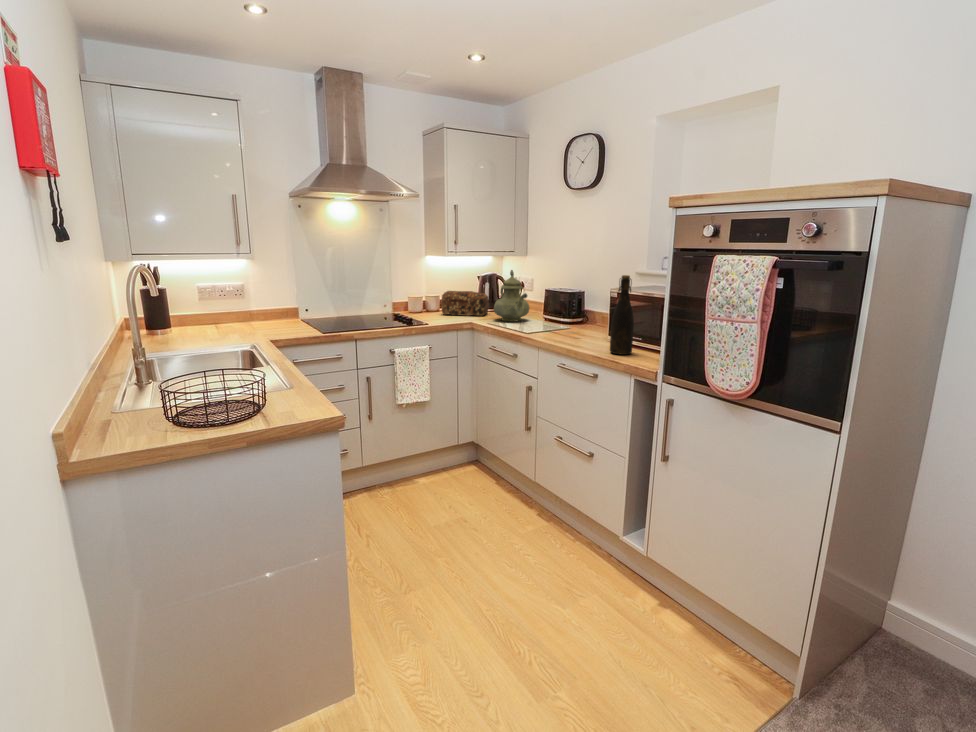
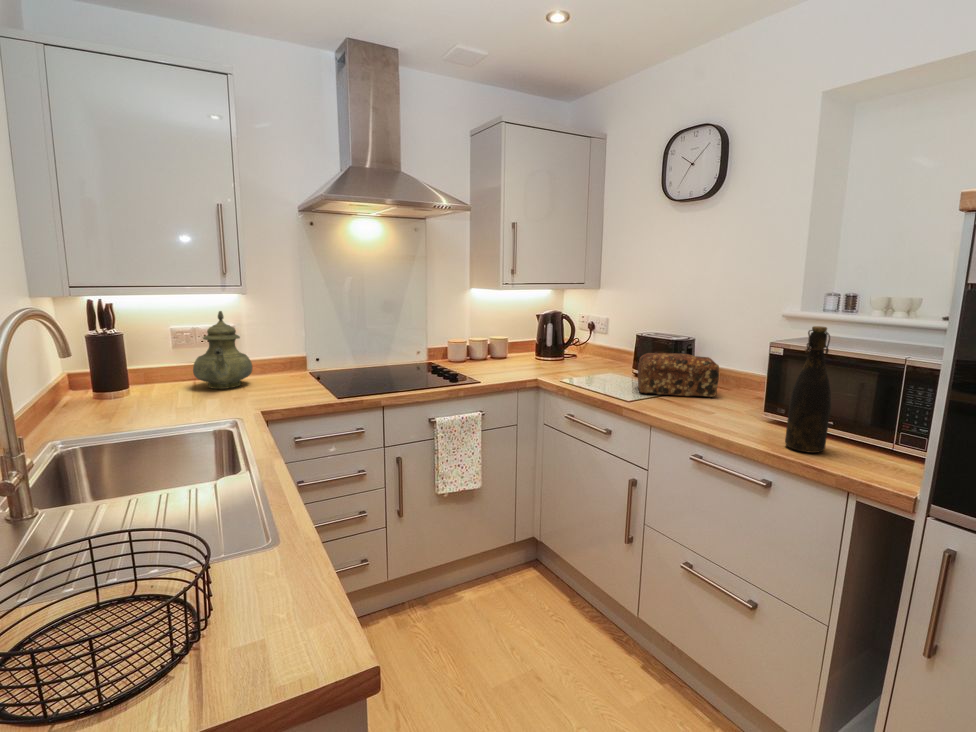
teapot: present [494,270,529,322] -> present [193,311,252,389]
bread loaf: present [441,291,489,316] -> present [638,353,719,397]

